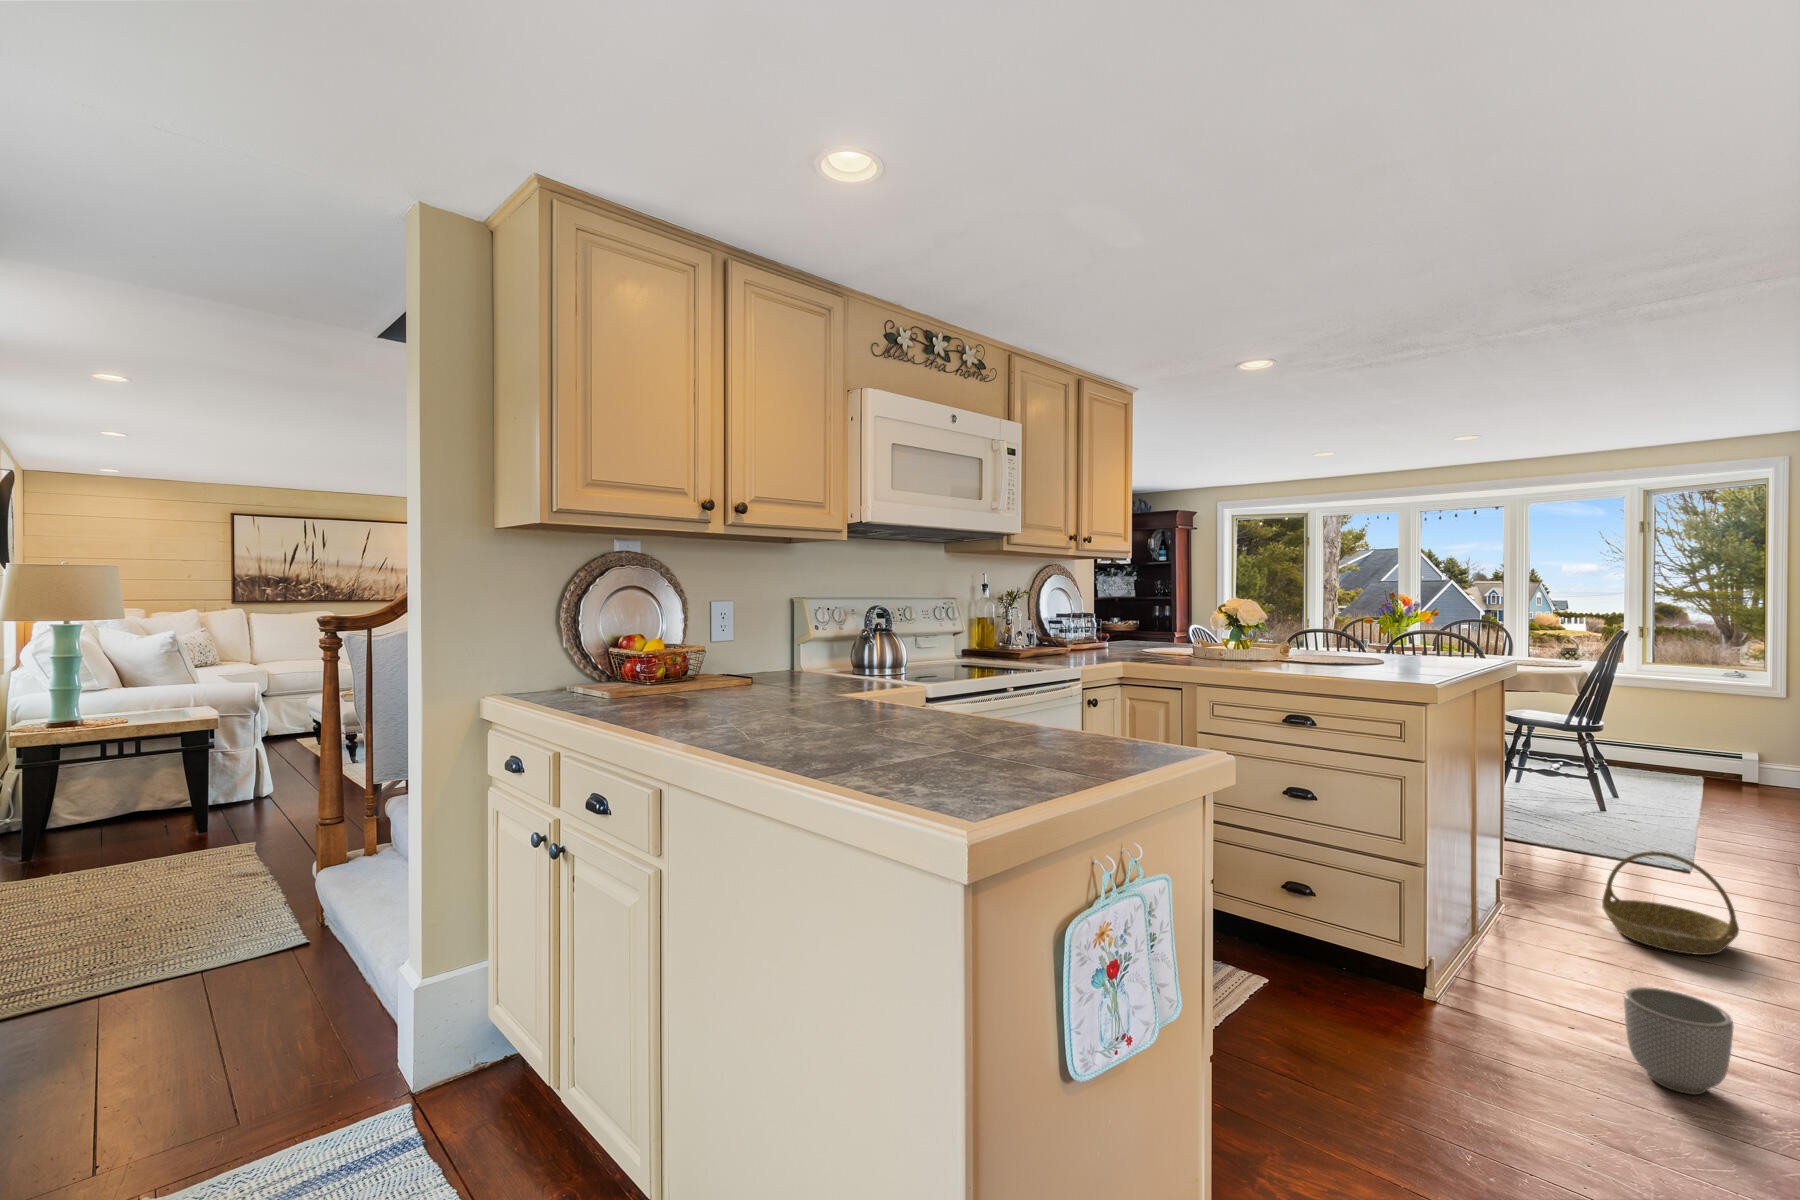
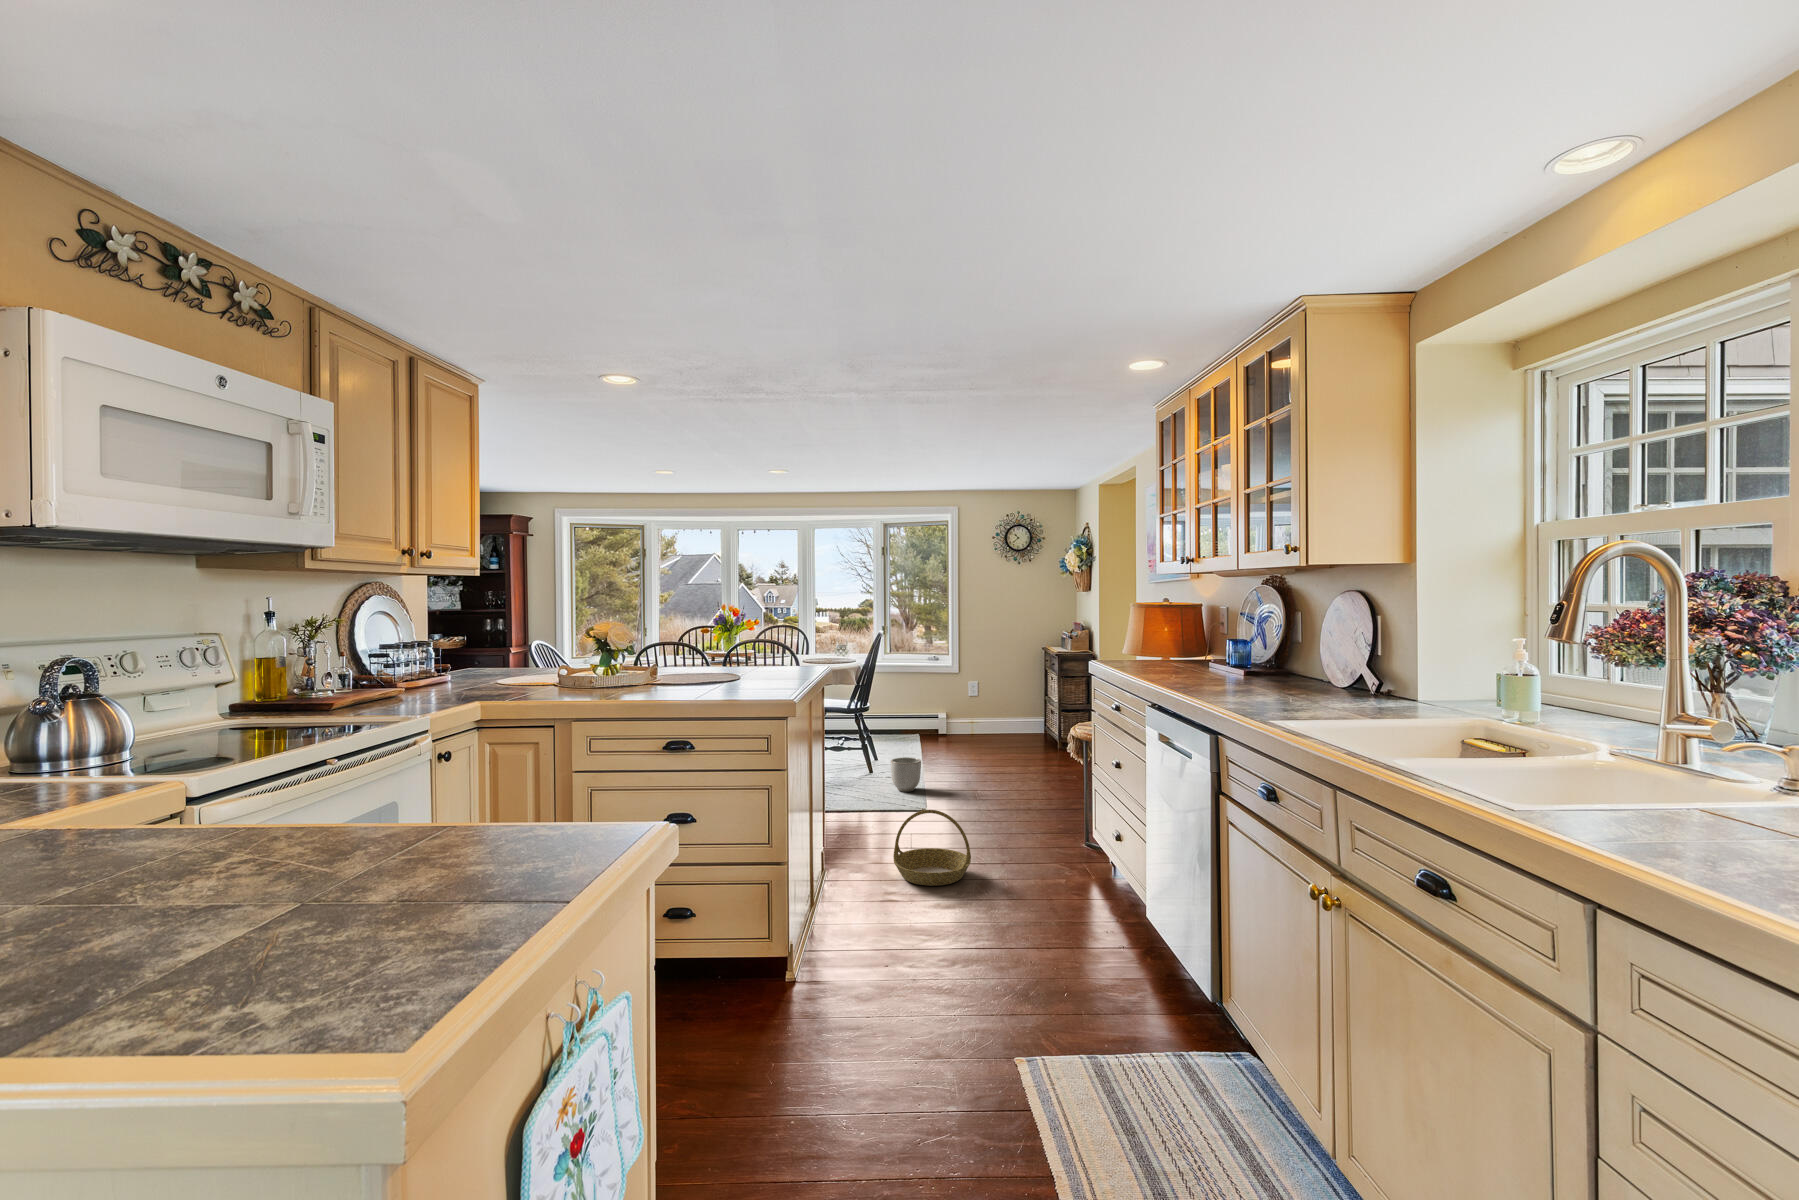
planter: present [1624,987,1734,1095] -> present [891,757,921,792]

